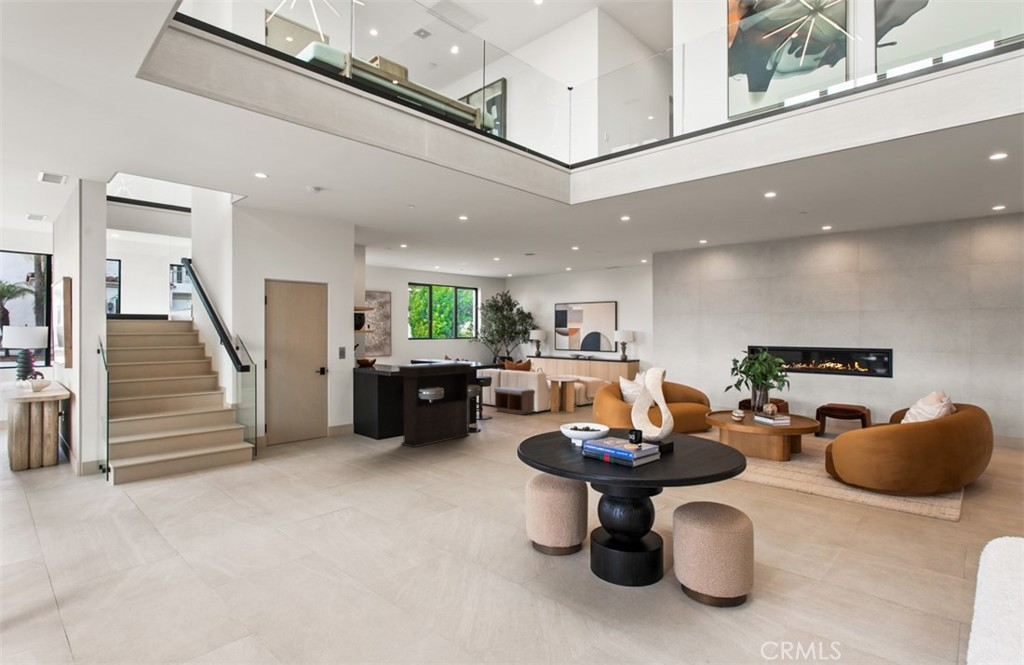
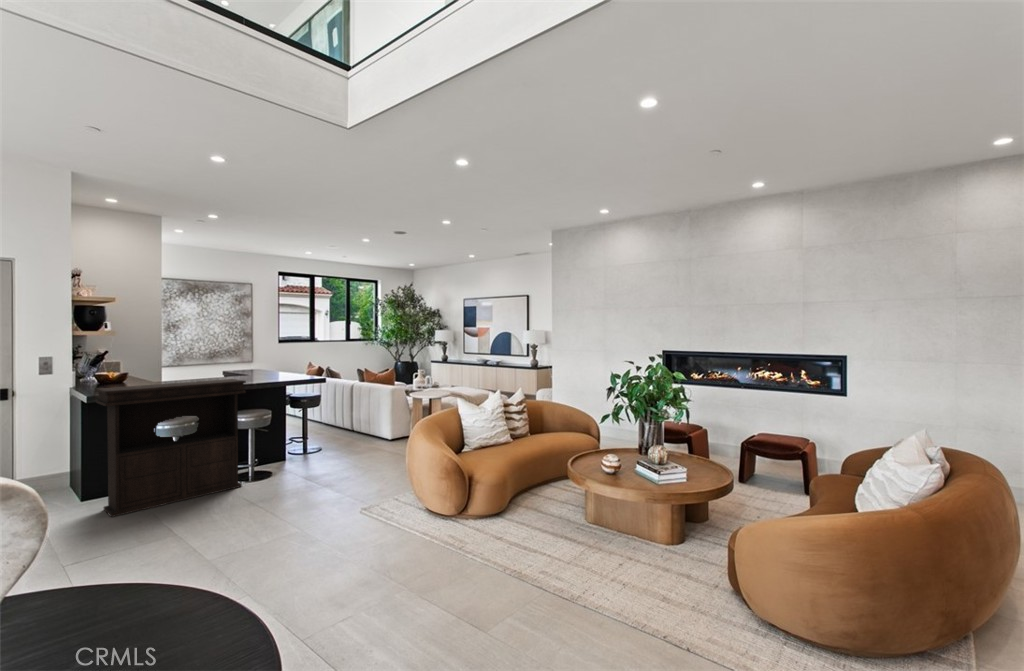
bench: present [494,387,535,415] -> none [342,404,391,443]

